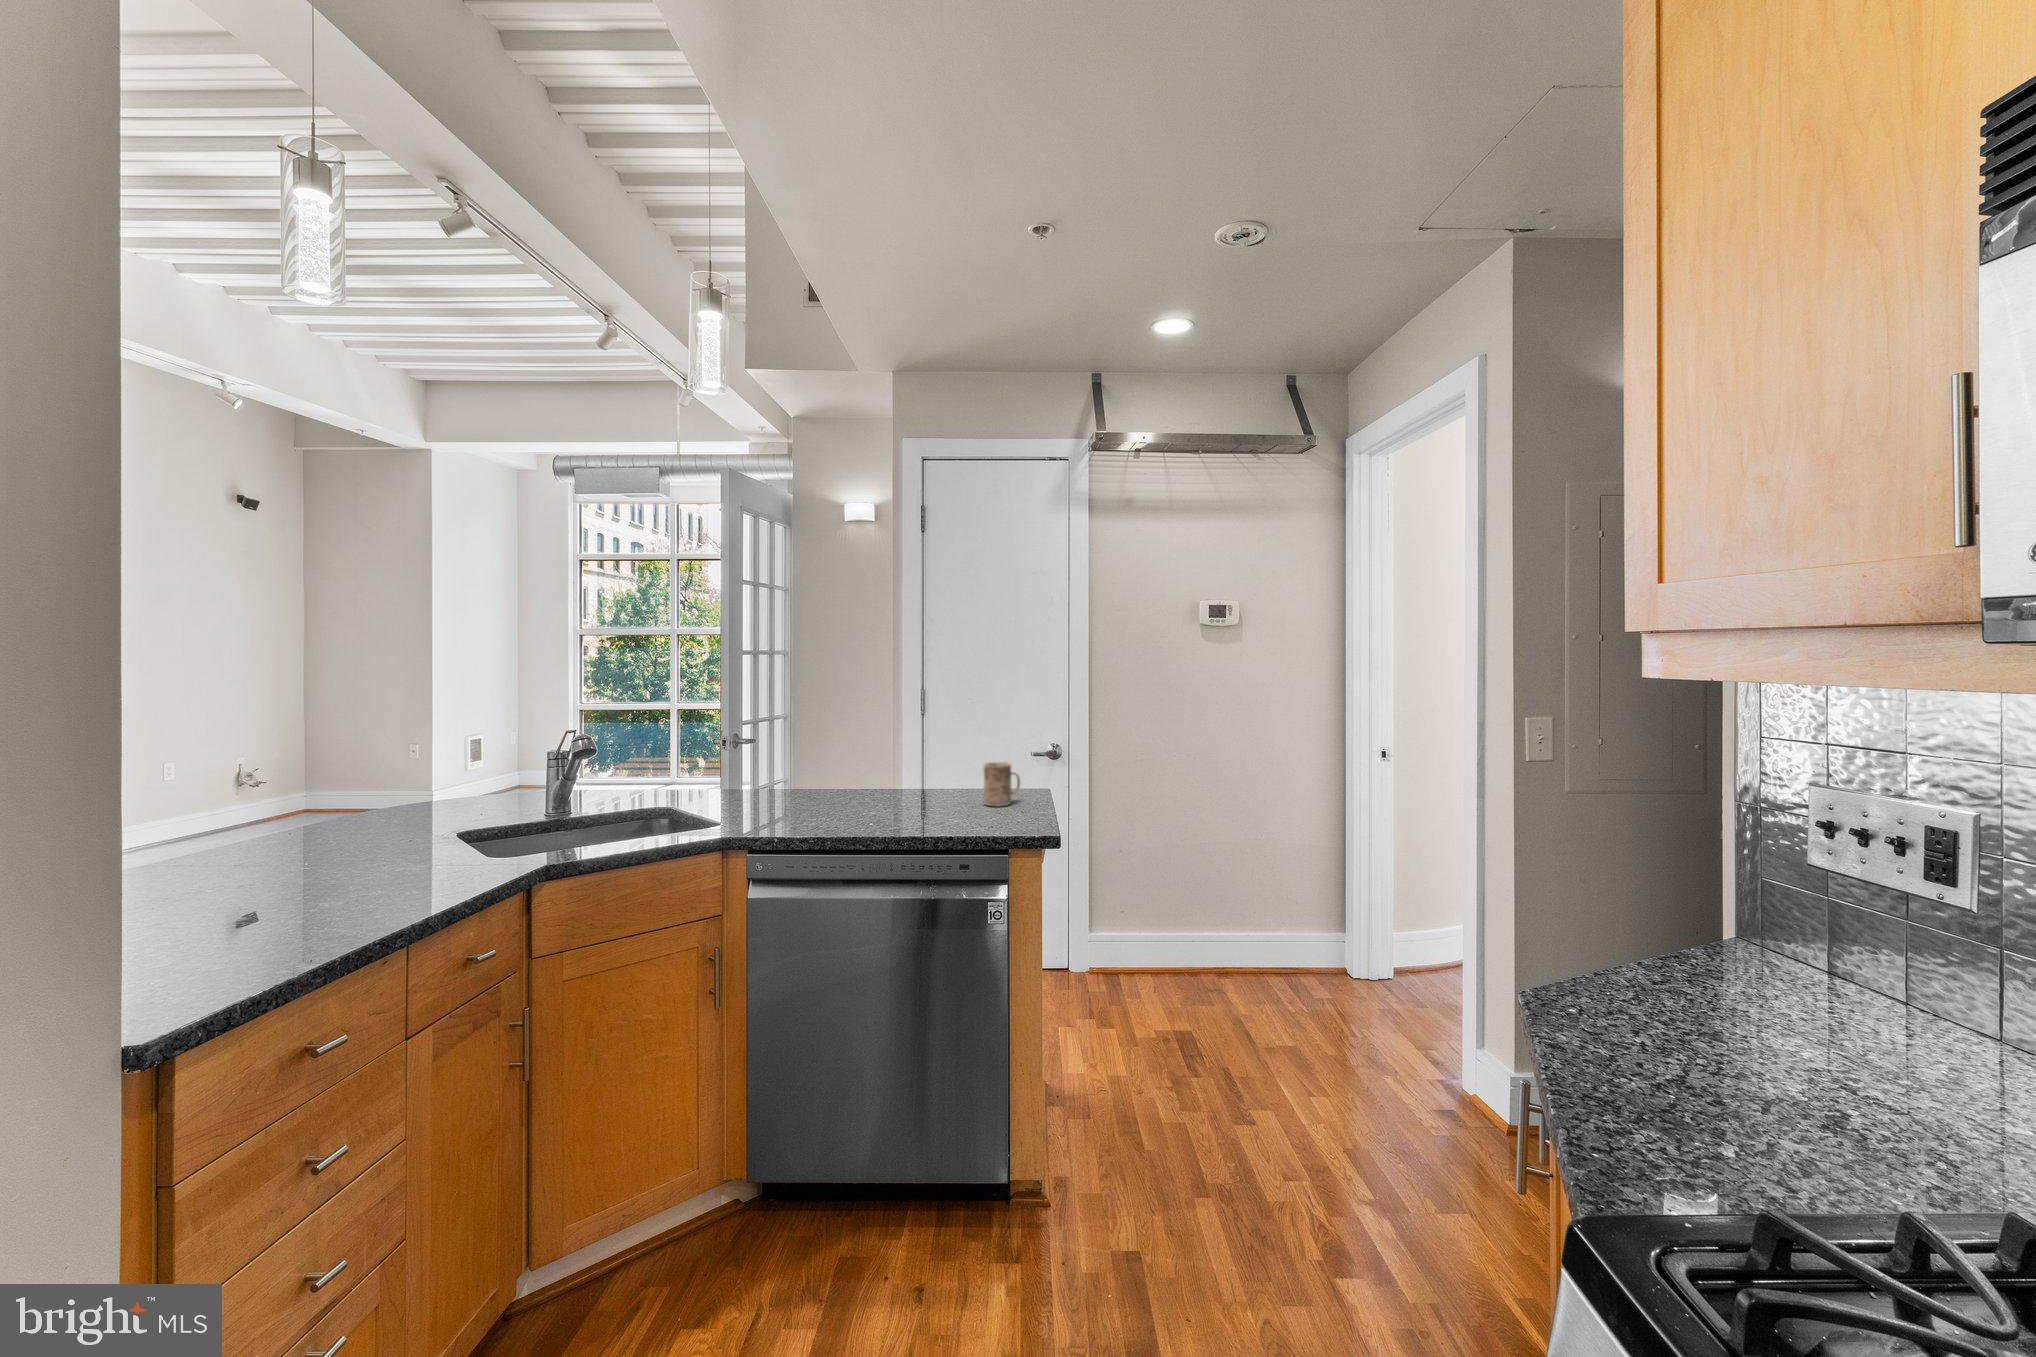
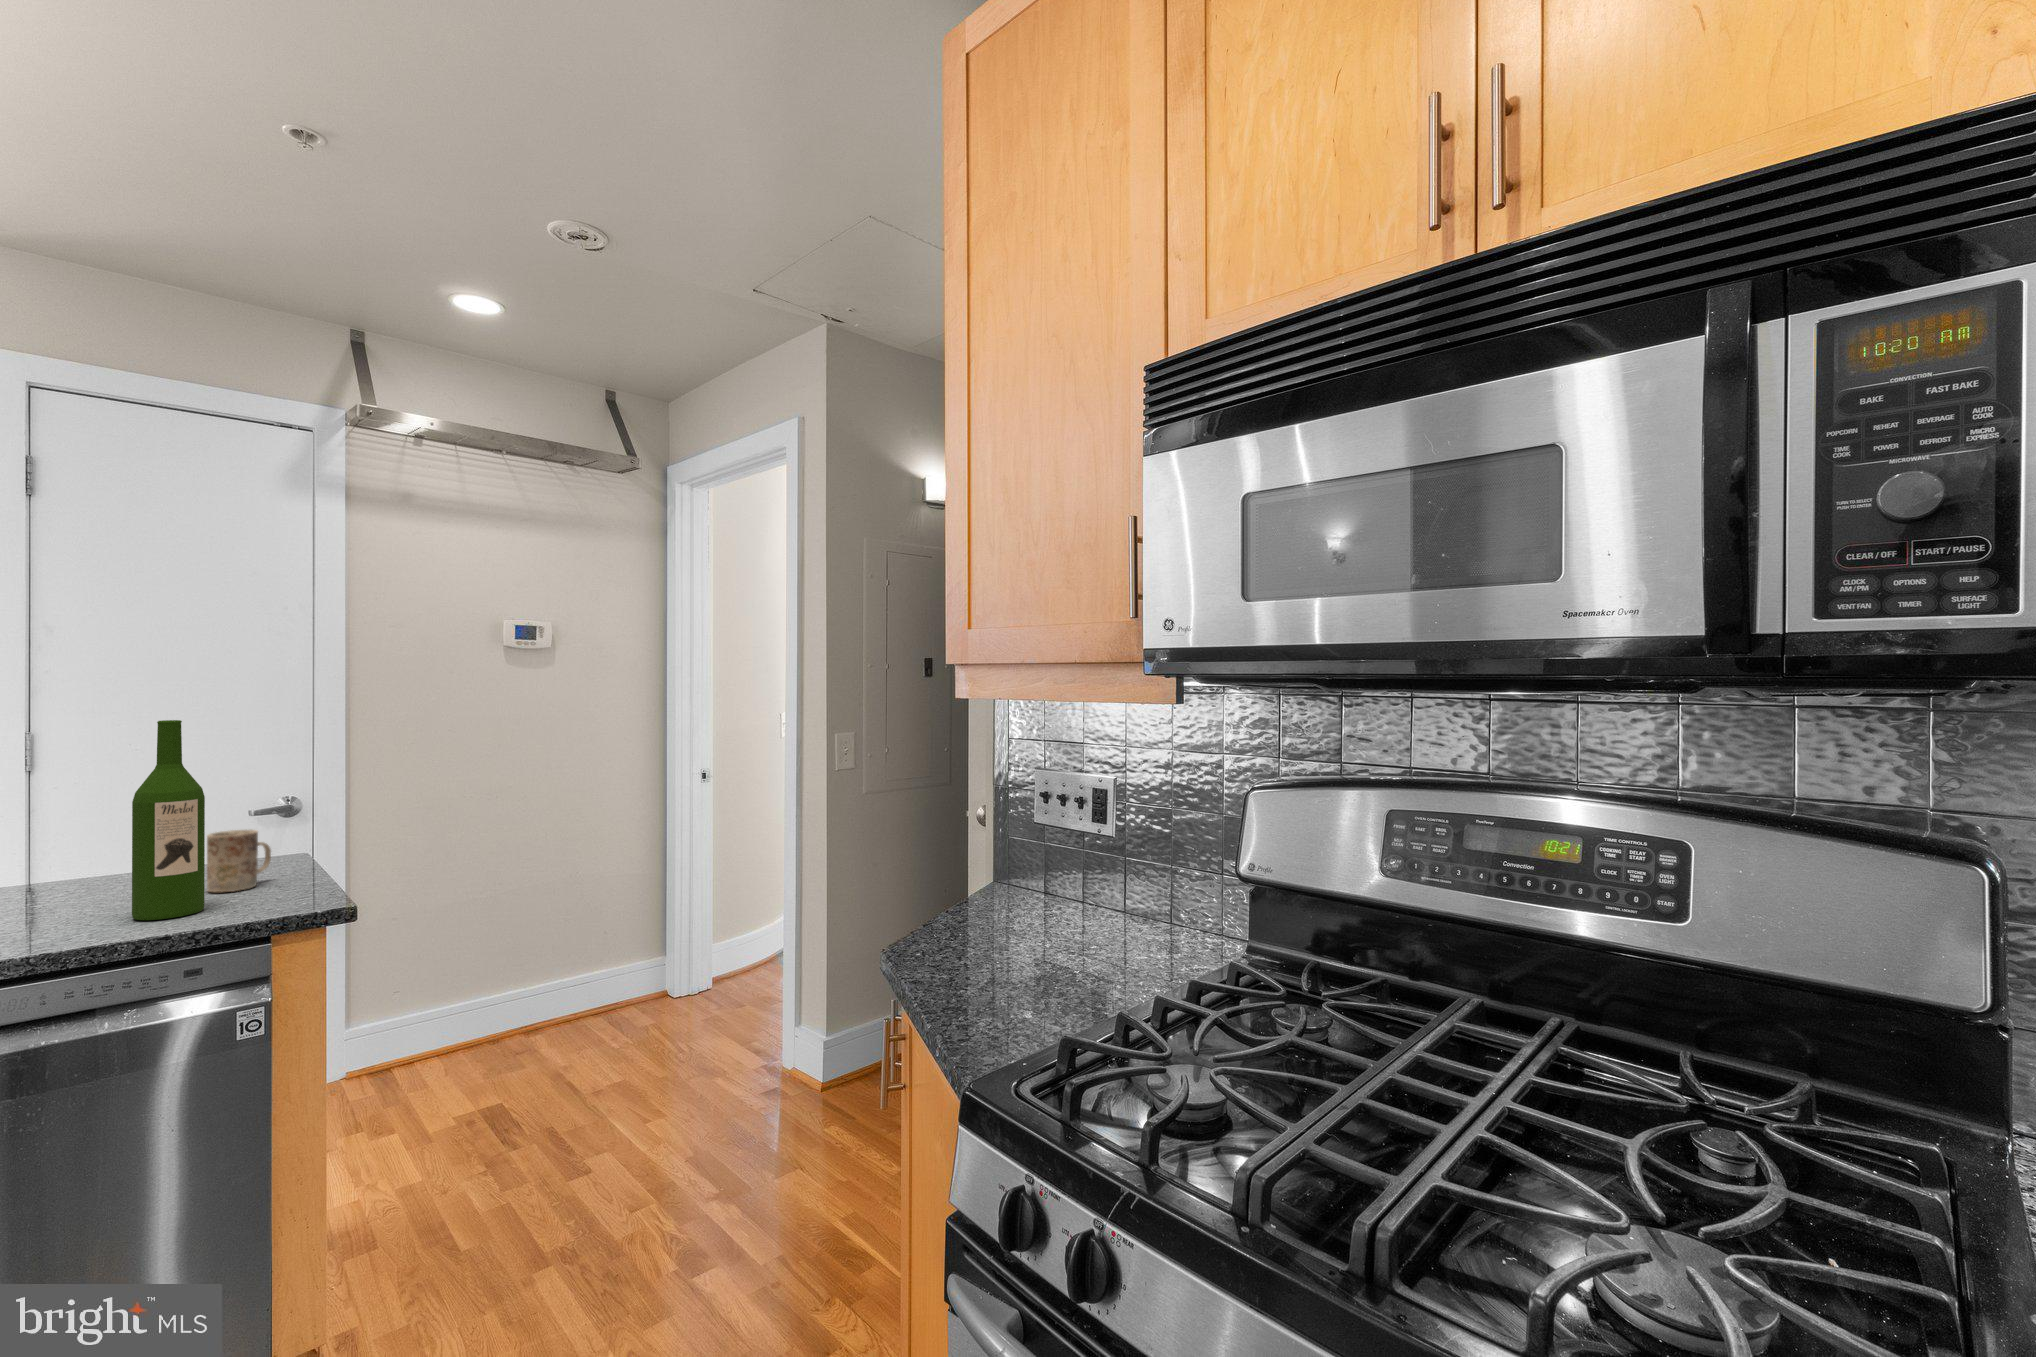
wine bottle: none [938,683,977,822] -> present [132,720,205,920]

